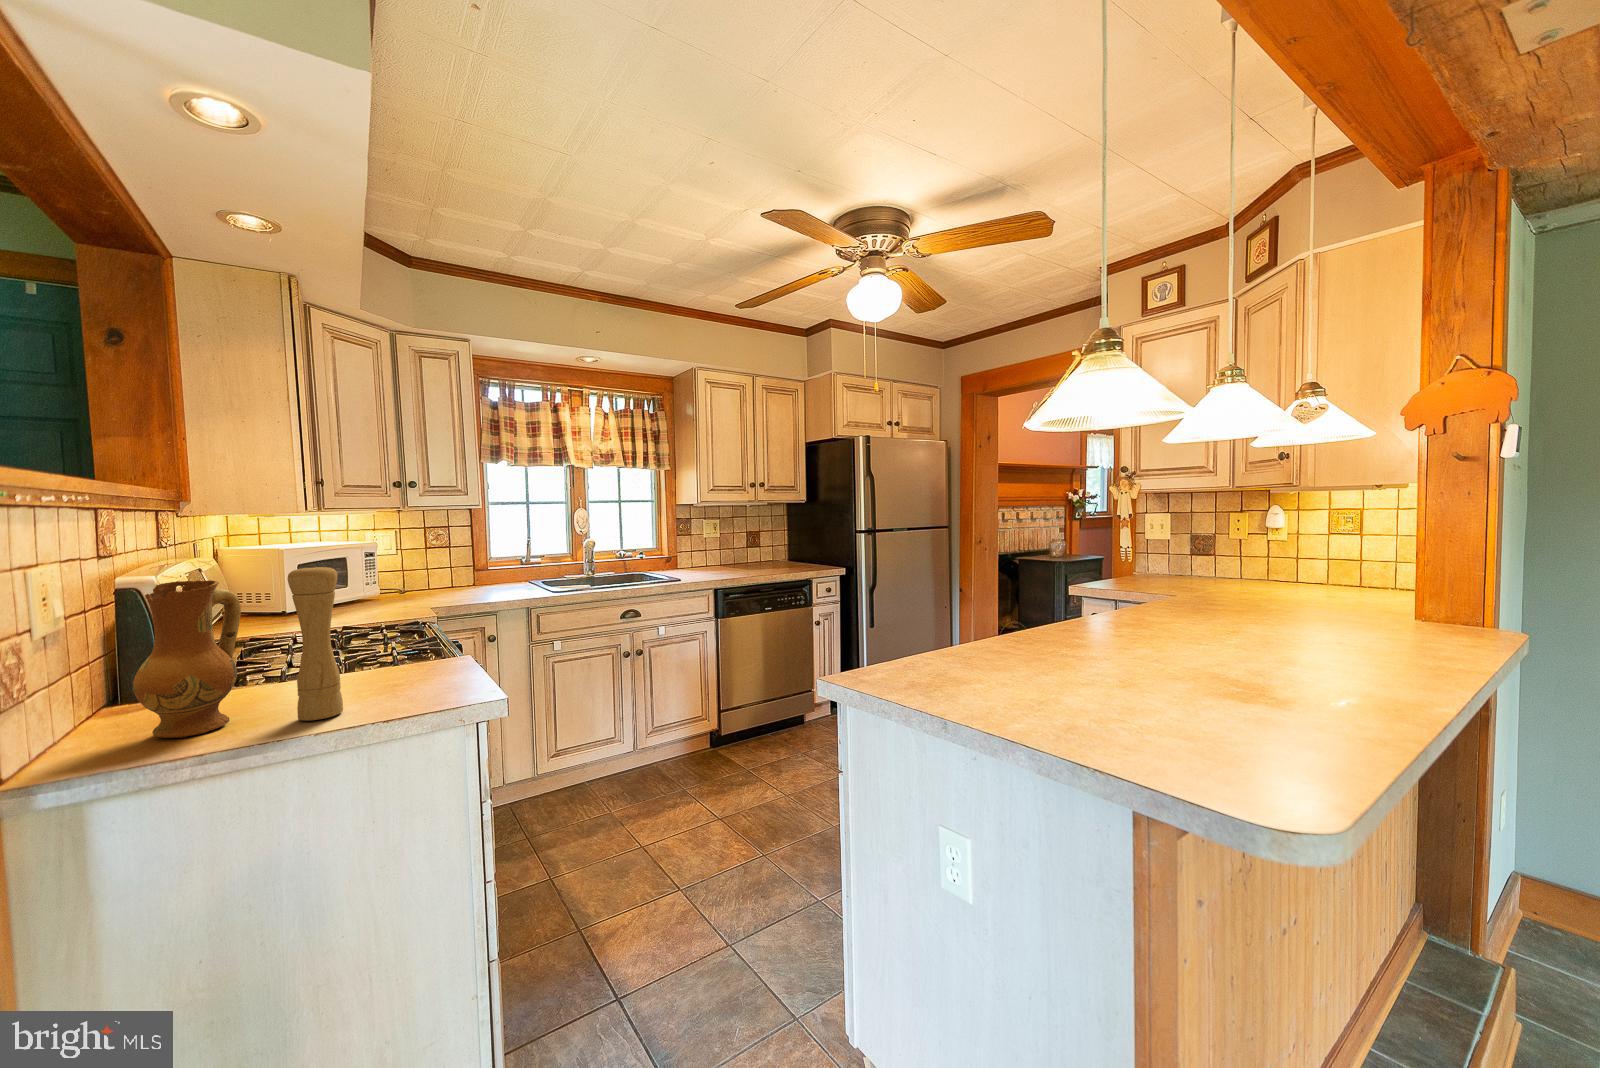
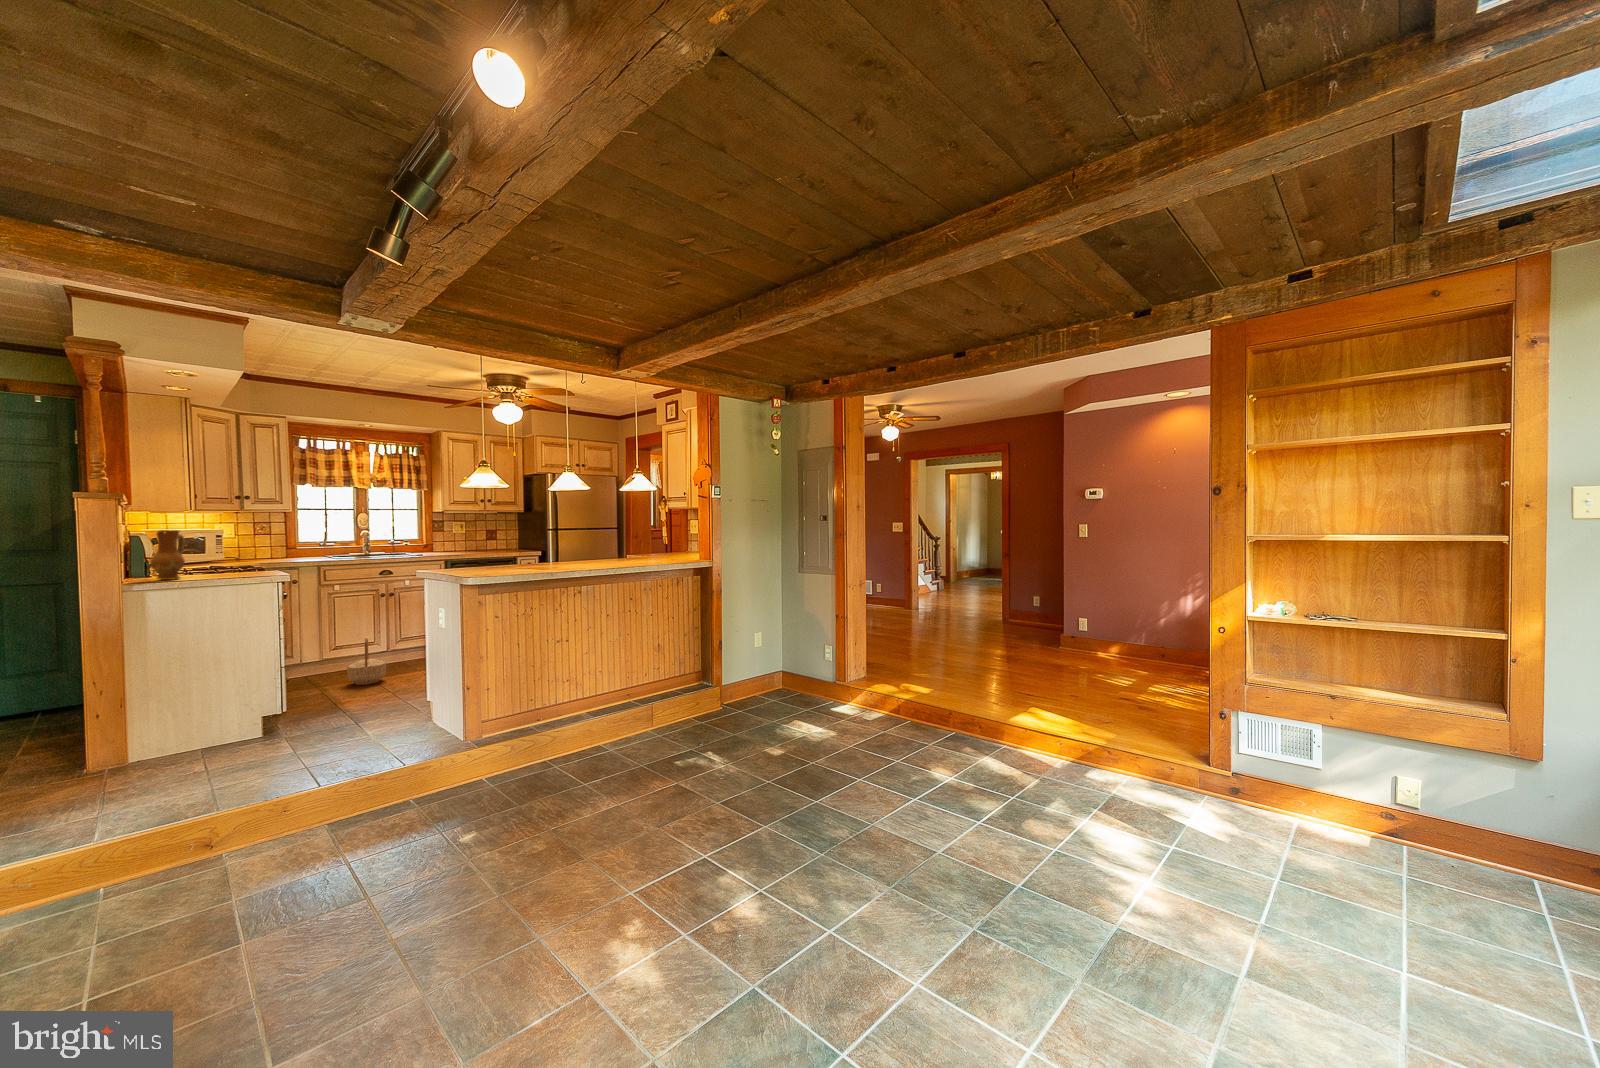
pepper mill: present [287,565,343,721] -> none [206,526,224,578]
basket: none [594,753,660,862] -> present [347,636,386,685]

